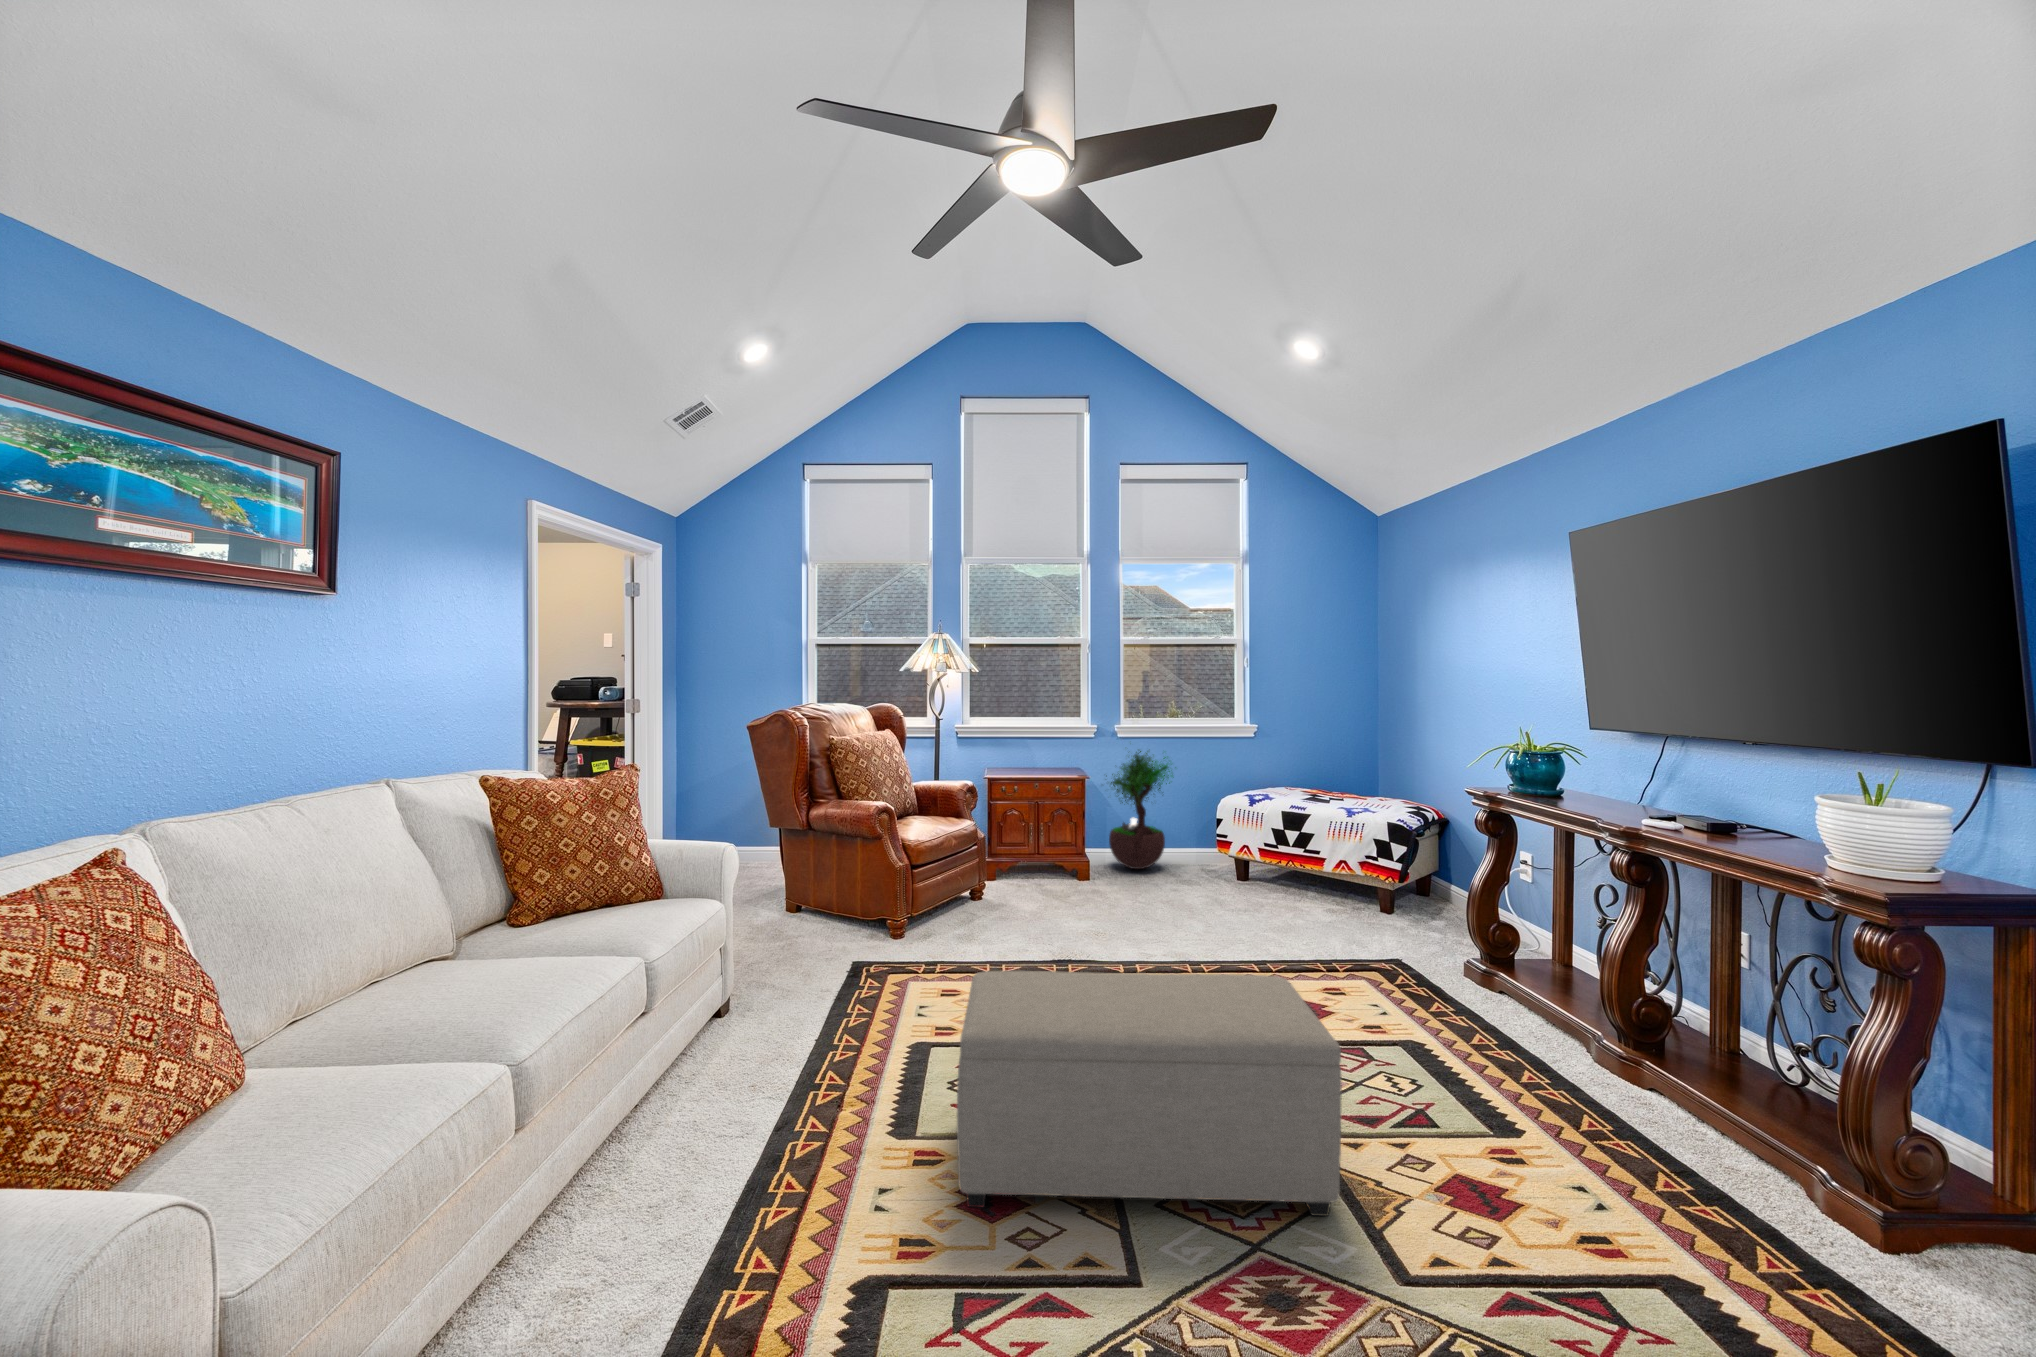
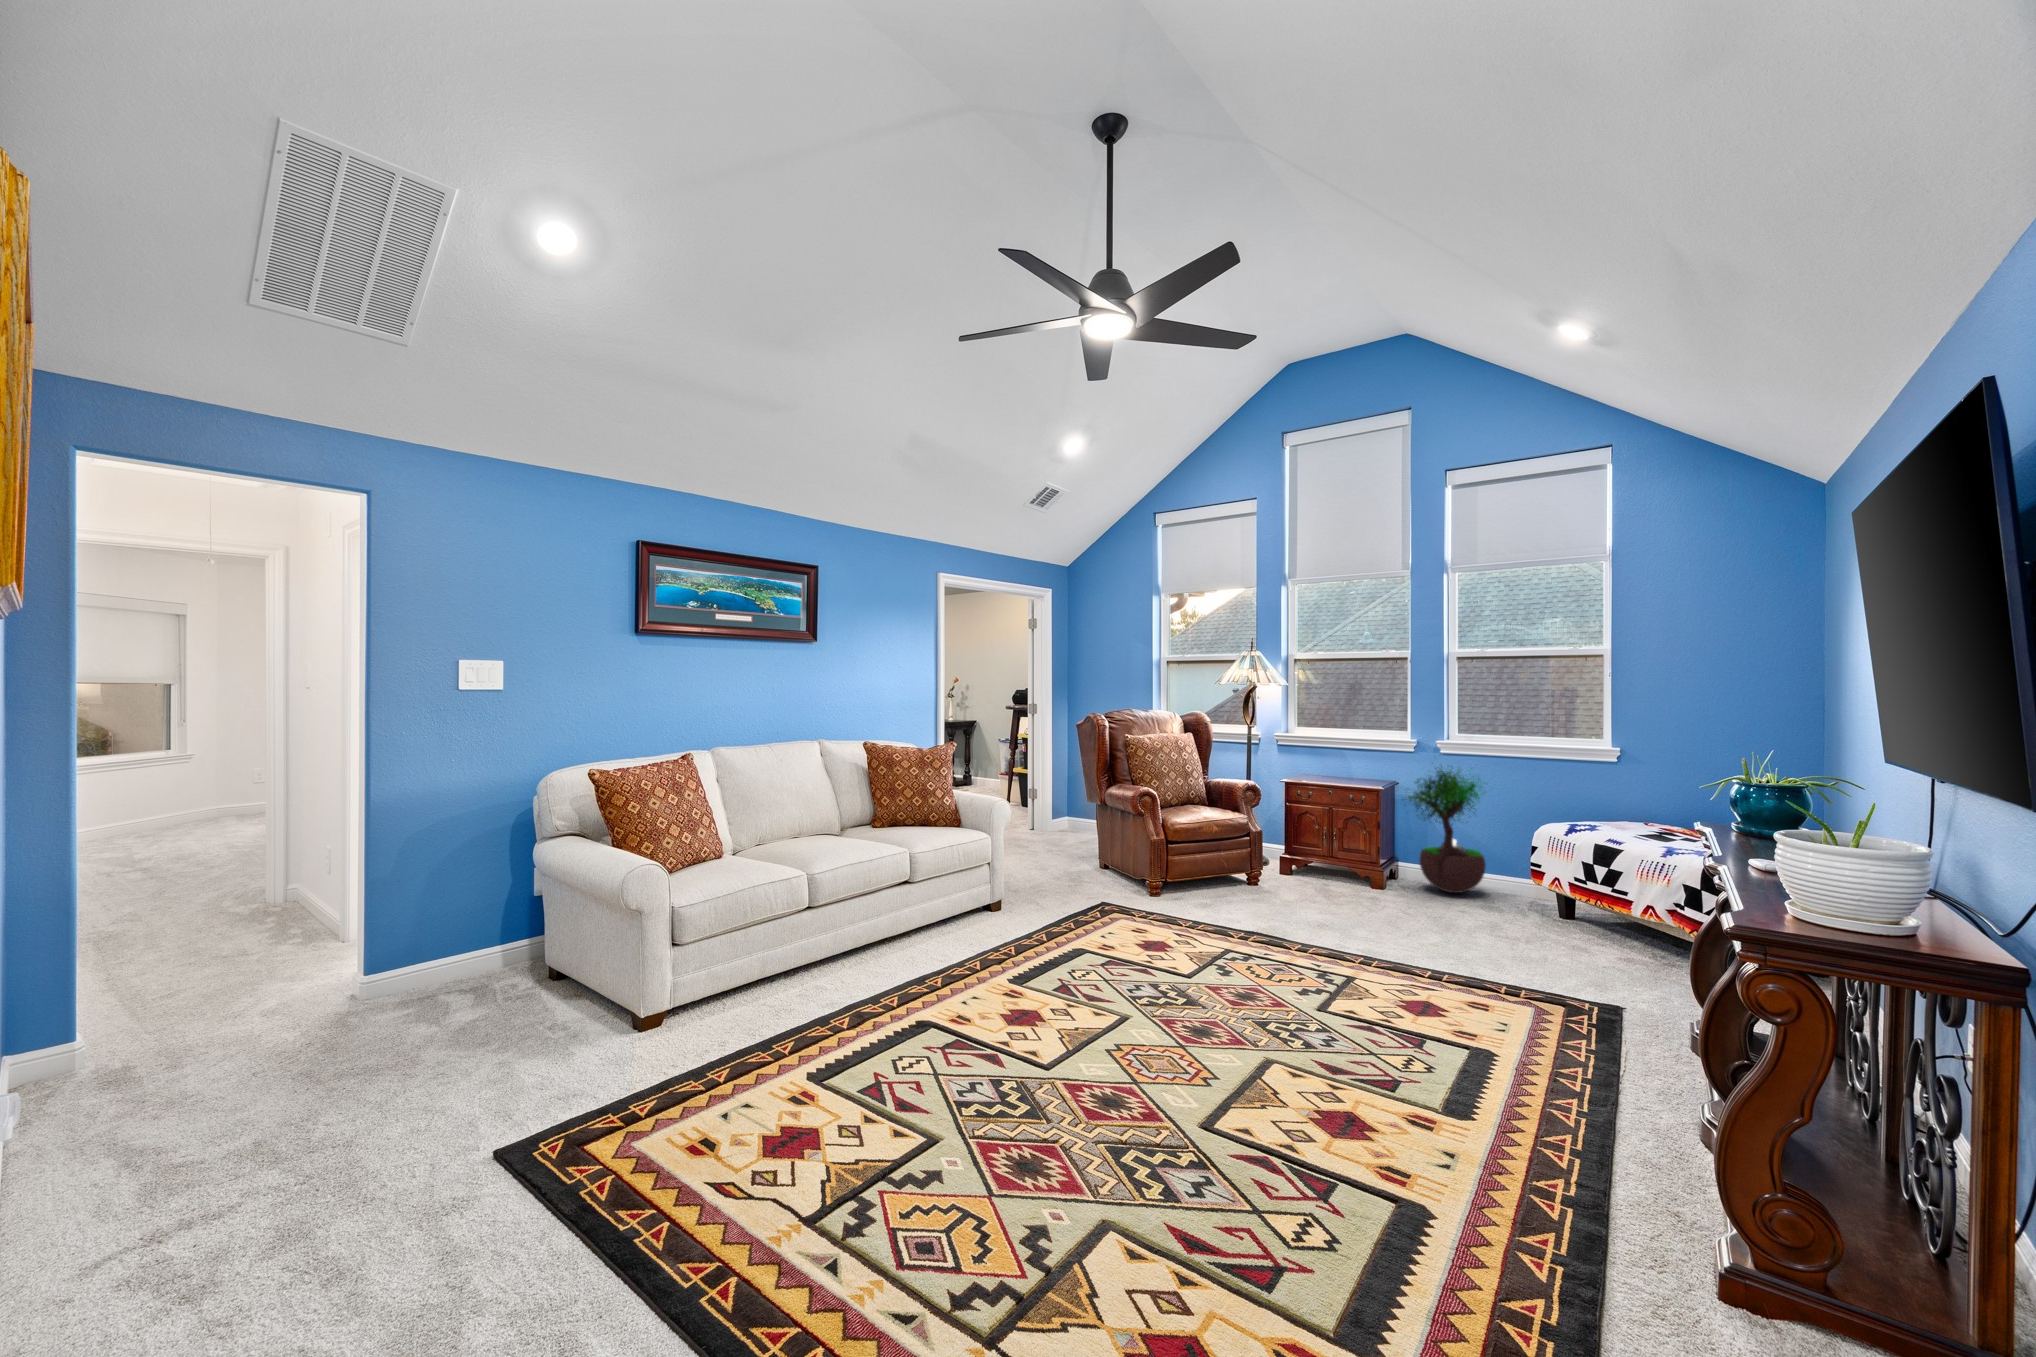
ottoman: present [957,971,1342,1216] -> none [997,888,1266,1090]

